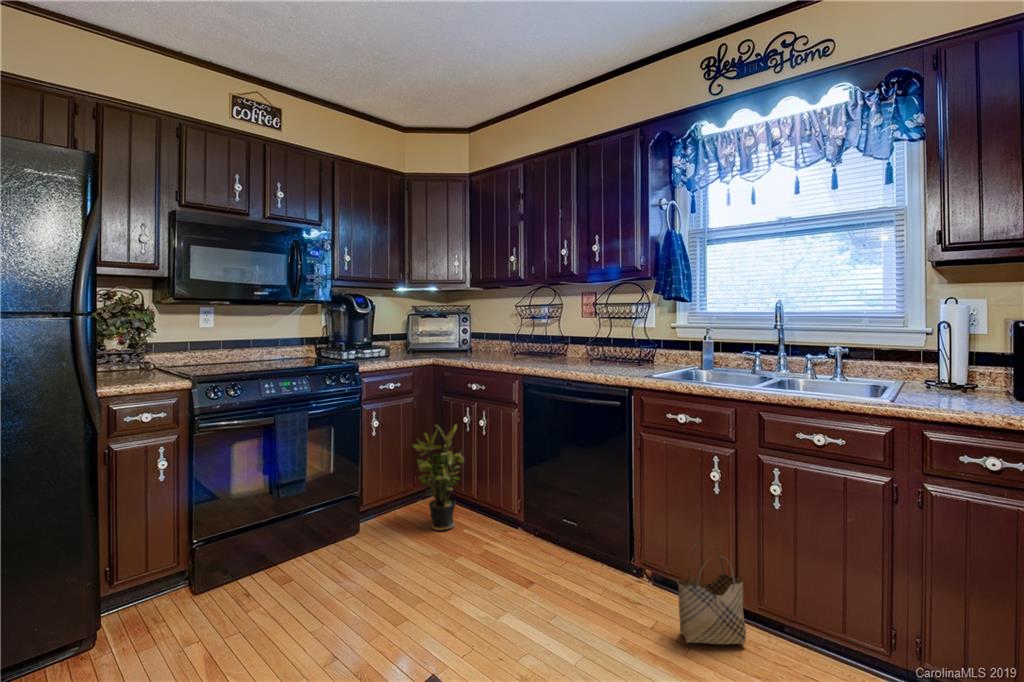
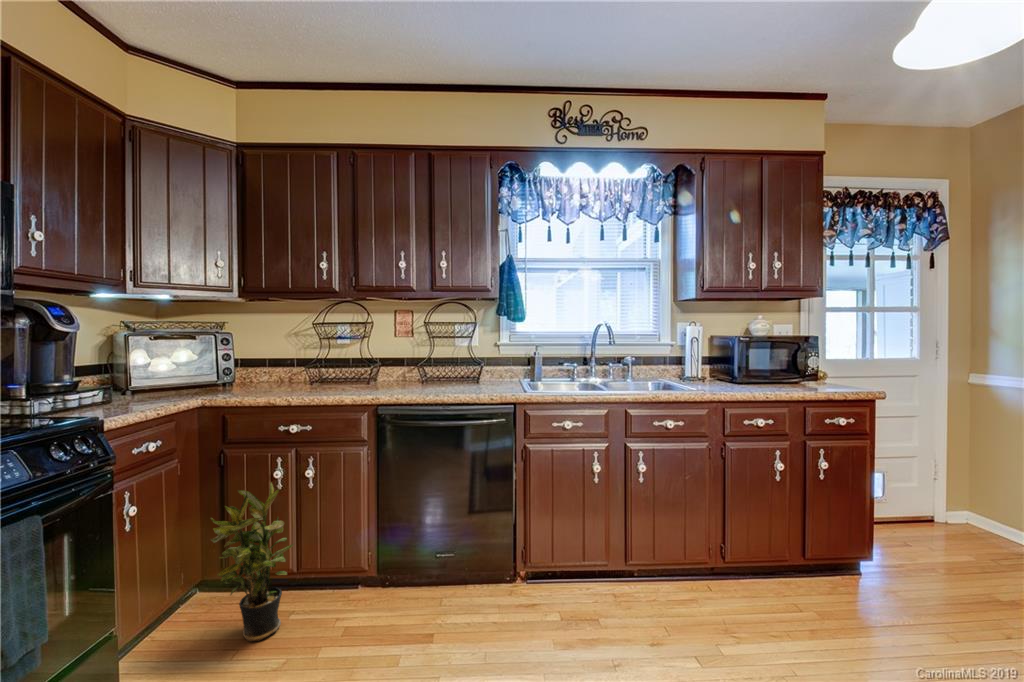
woven basket: present [677,540,746,644] -> none [599,528,643,623]

